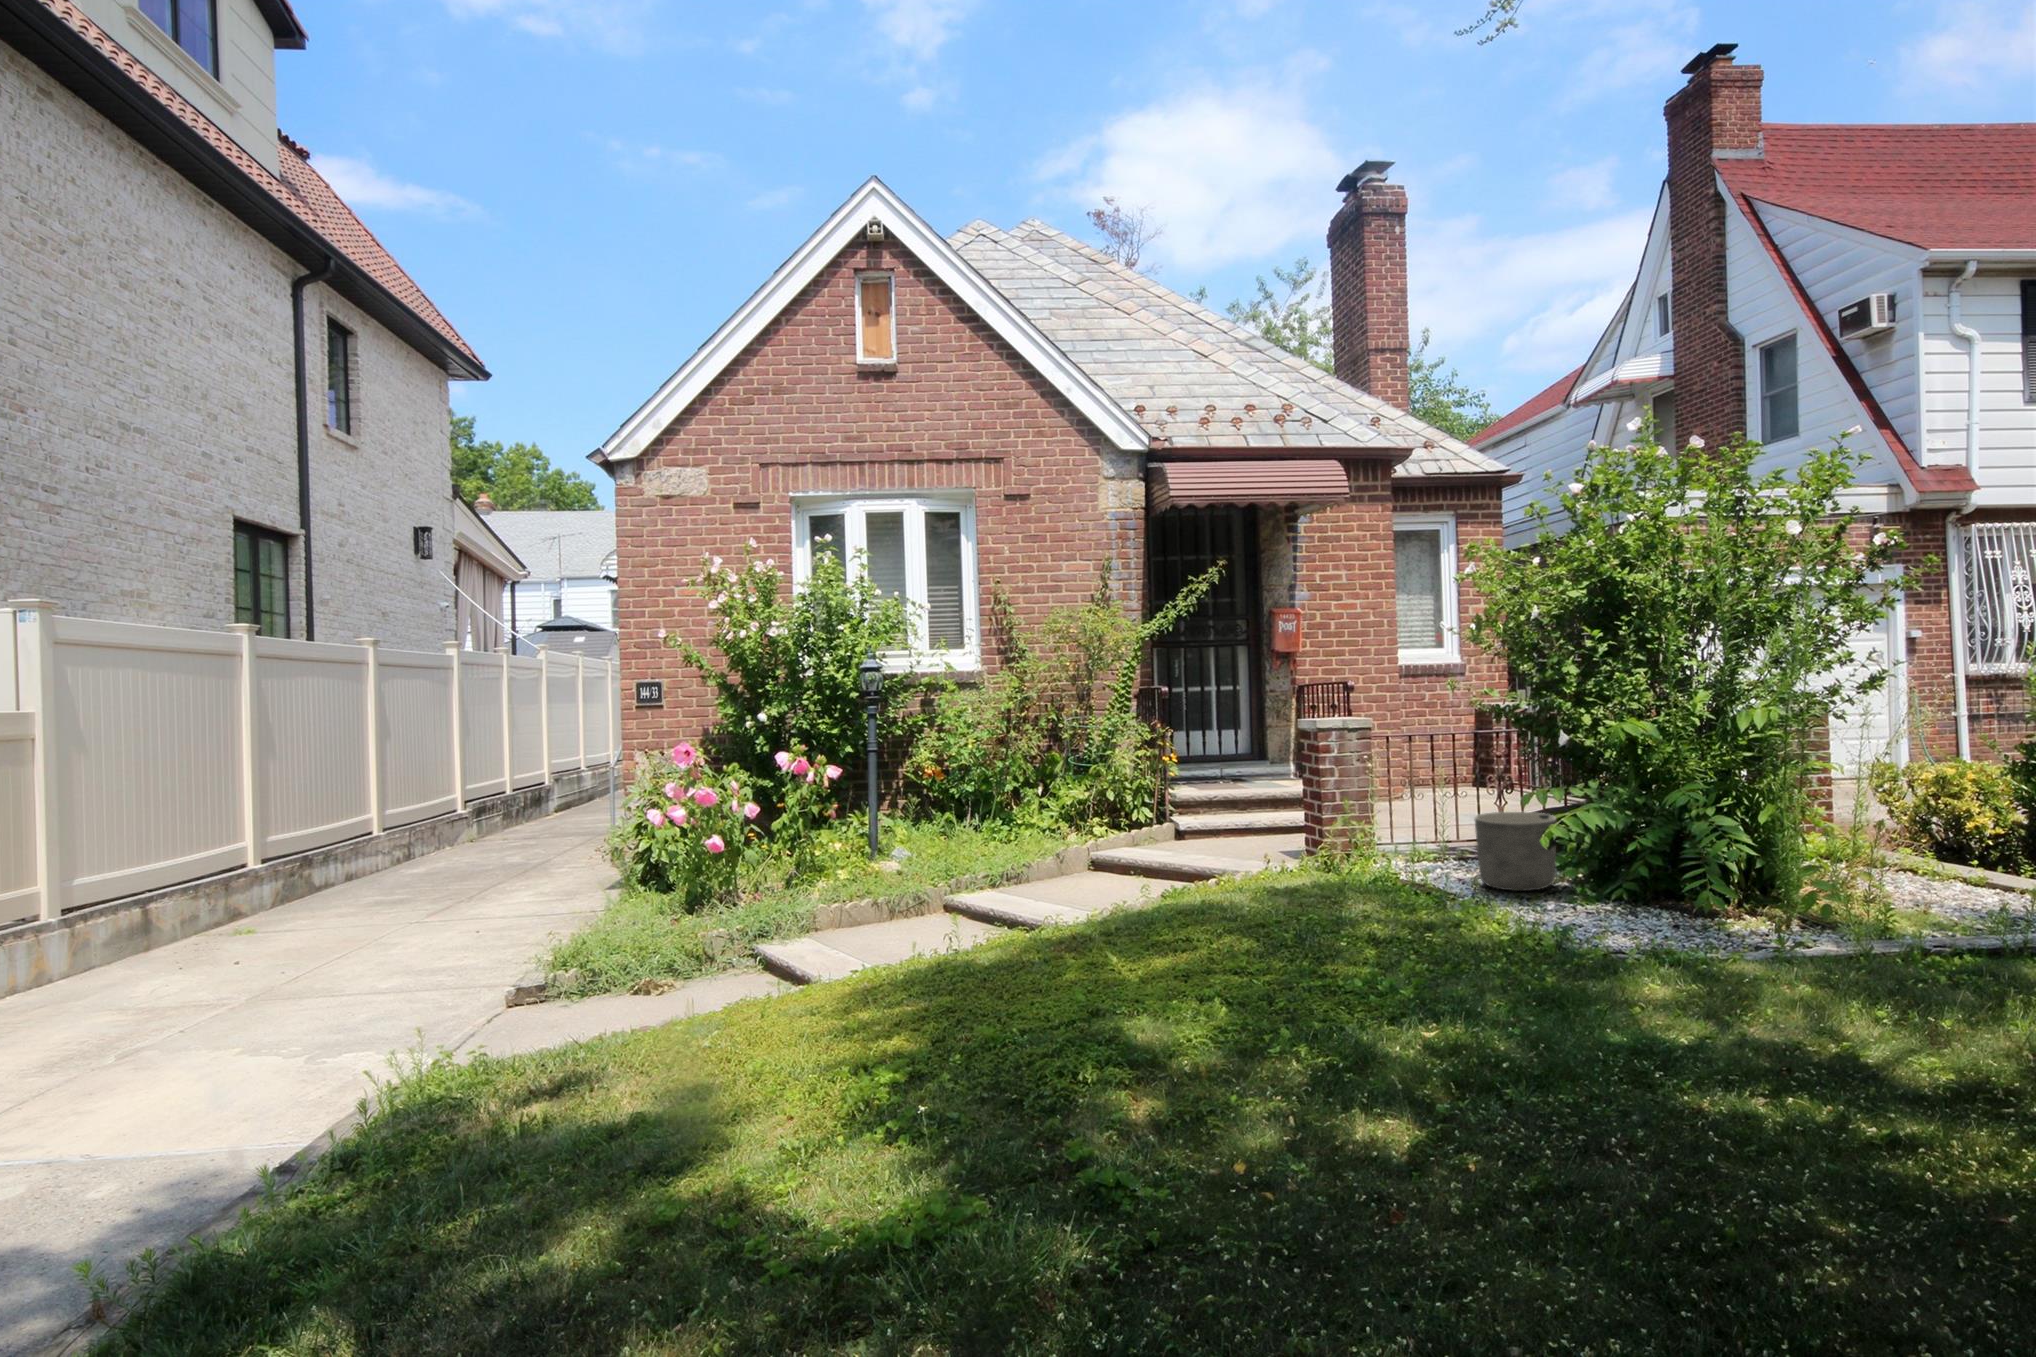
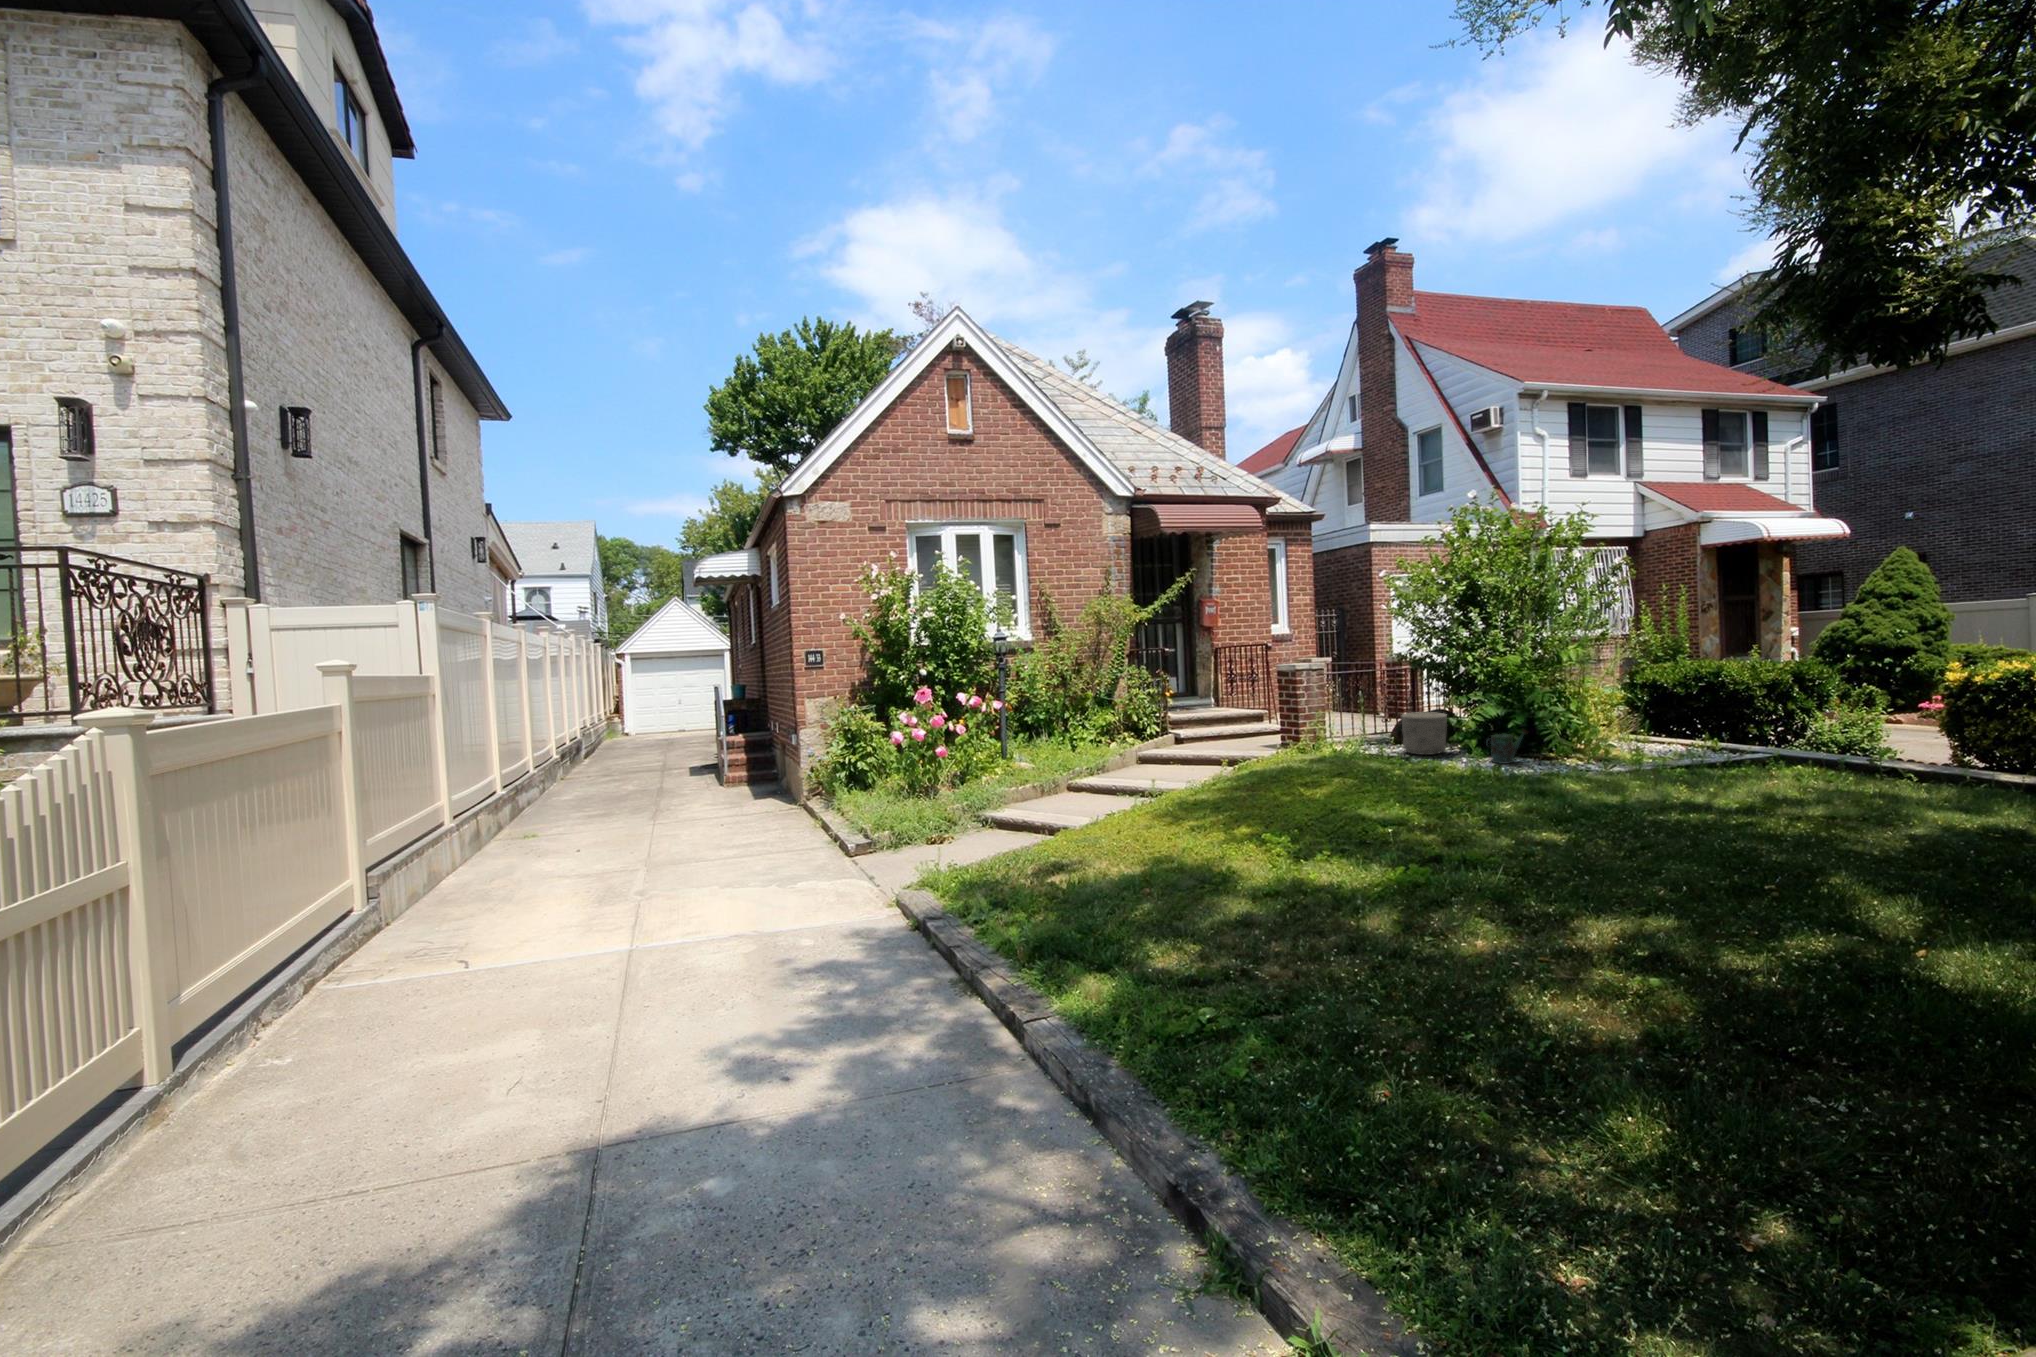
watering can: none [1594,855,1687,921] -> present [1486,729,1528,764]

